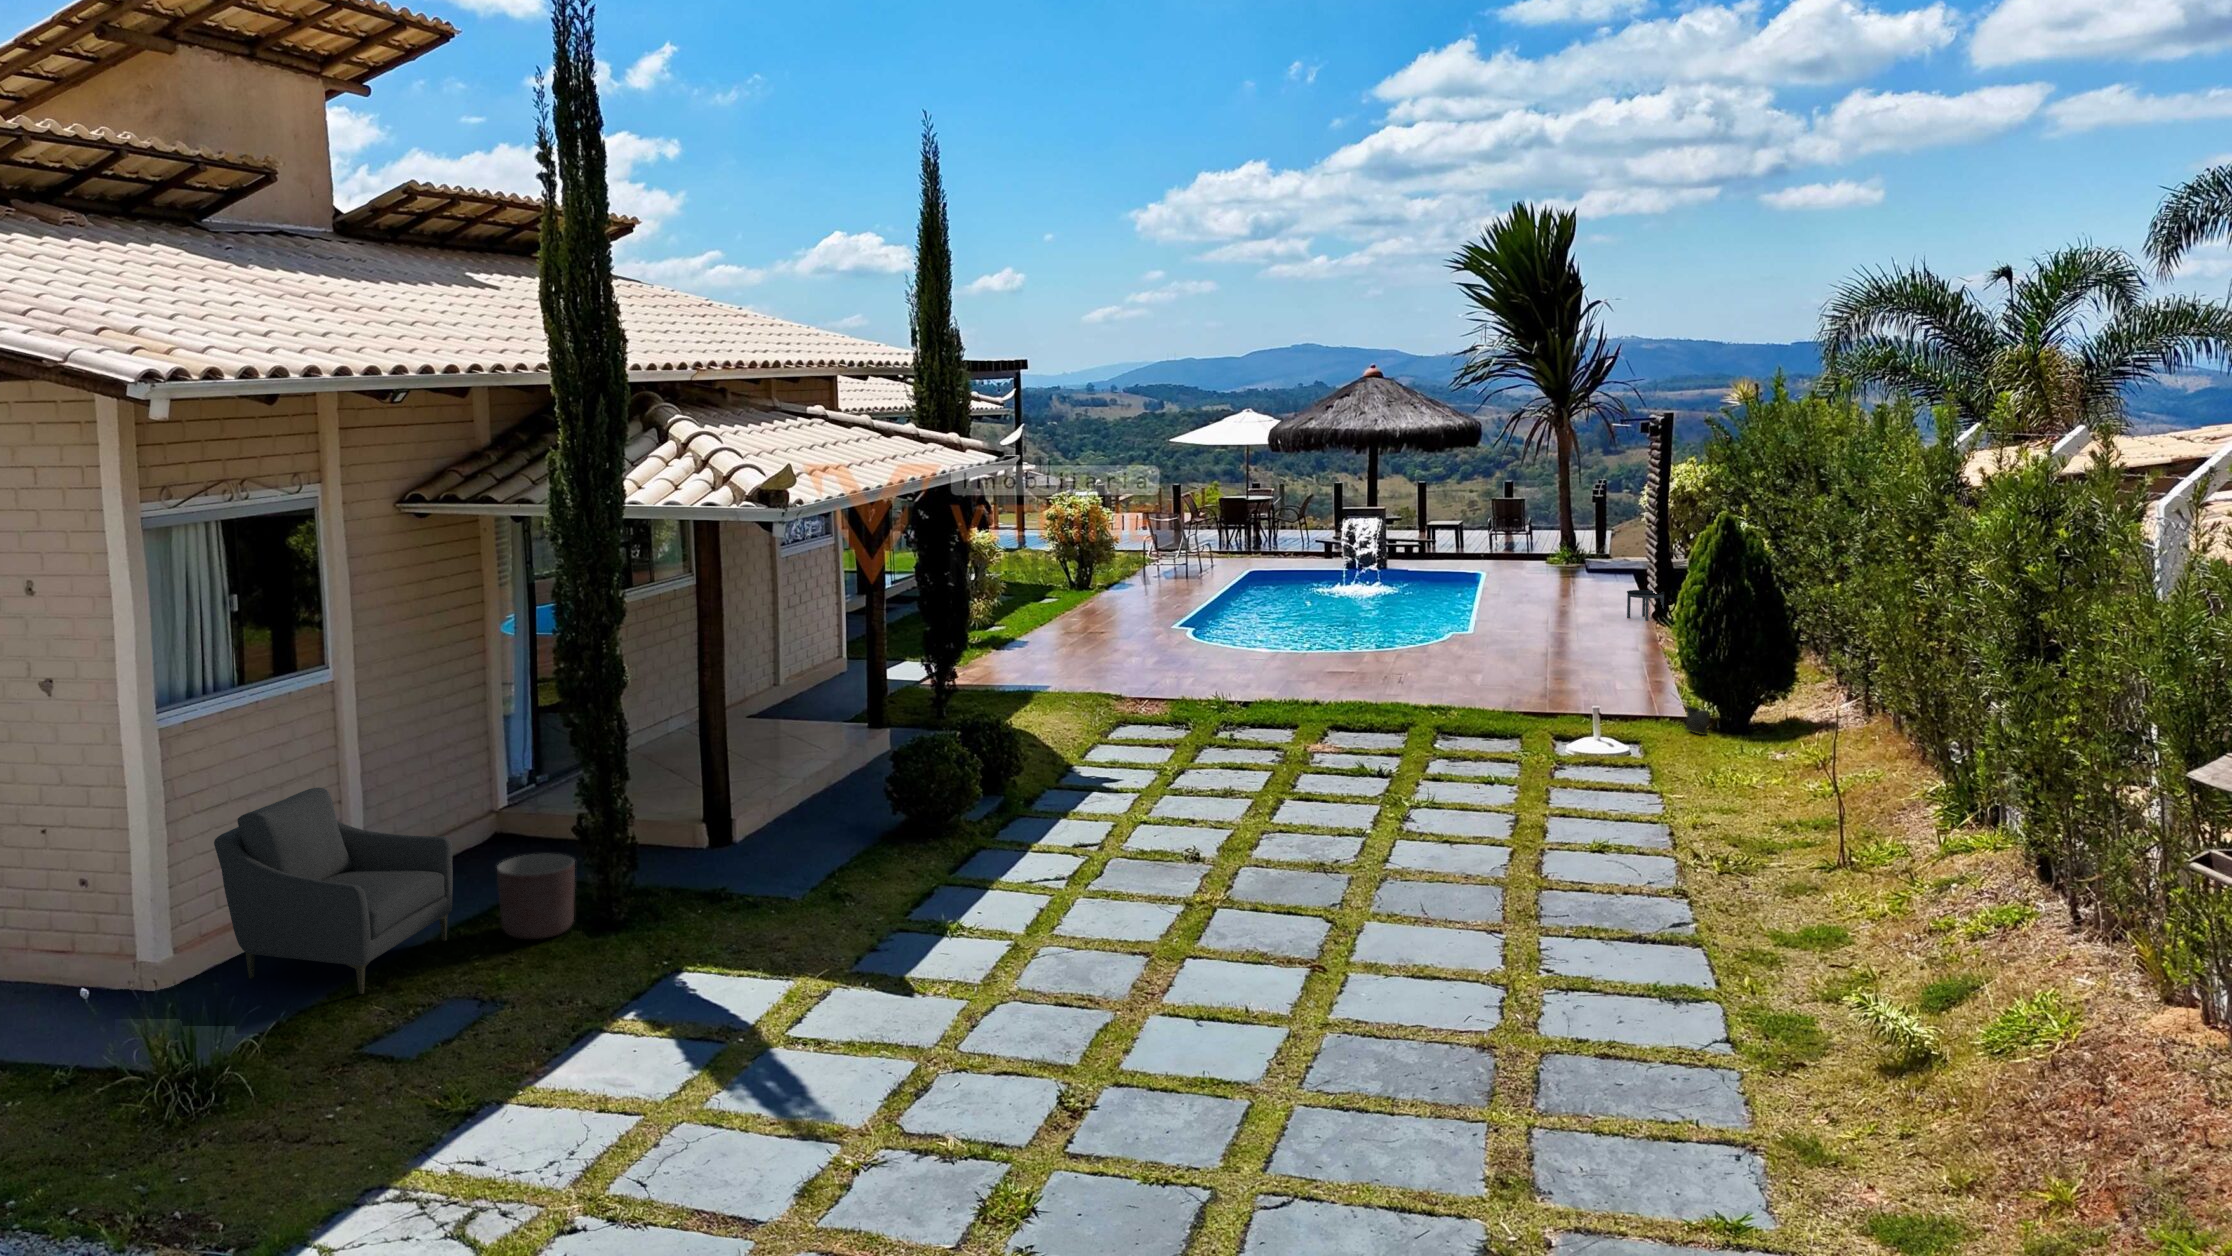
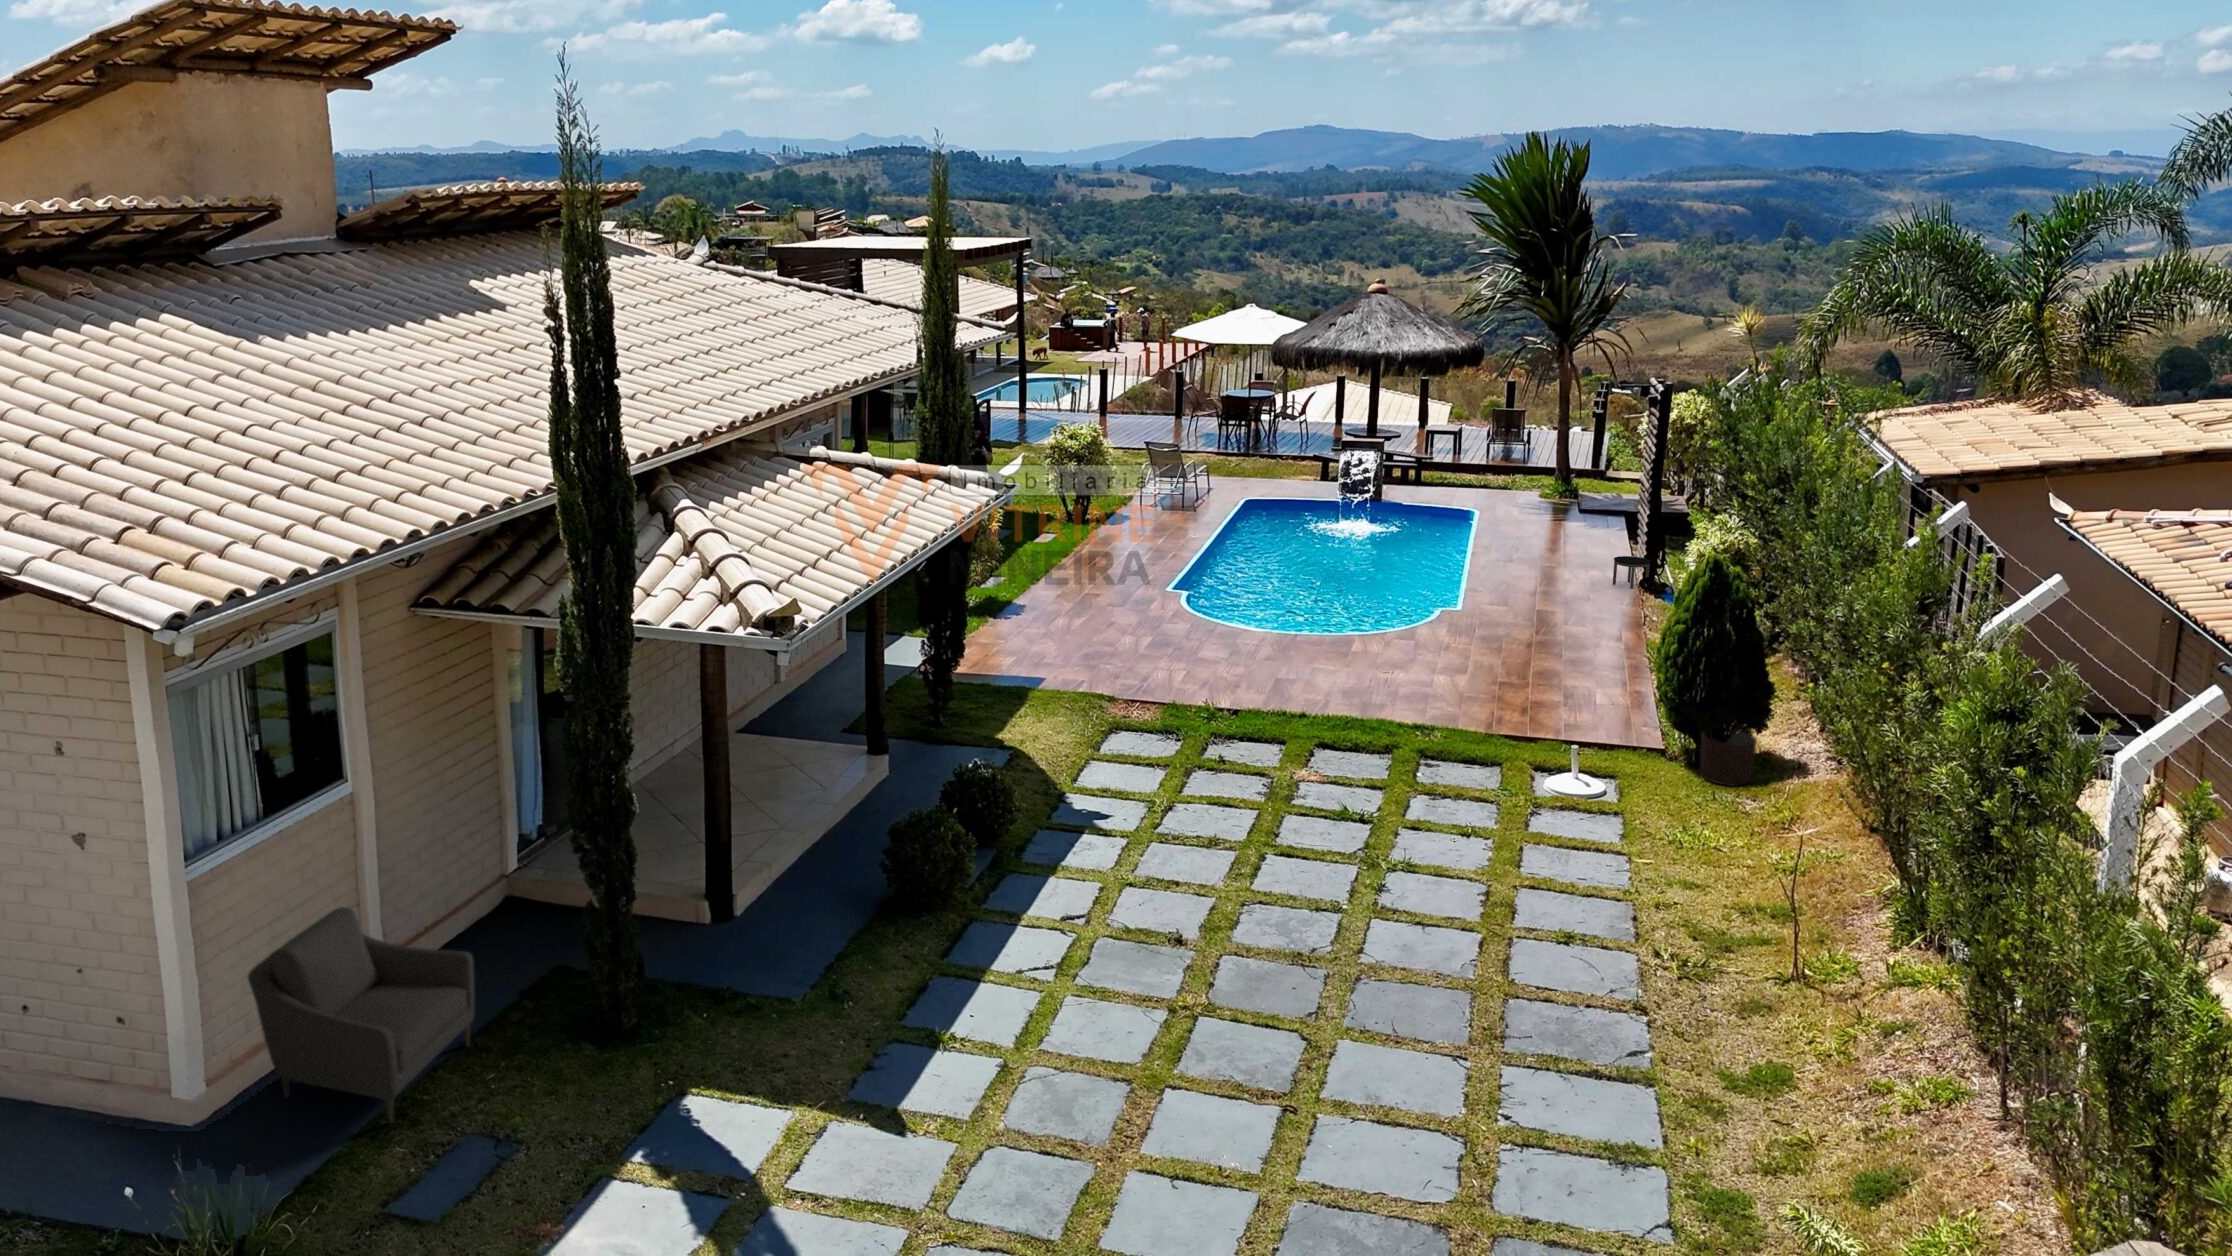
woven basket: present [1685,706,1709,735] -> none [1657,727,1685,768]
planter: present [497,854,575,939] -> present [1700,730,1757,786]

